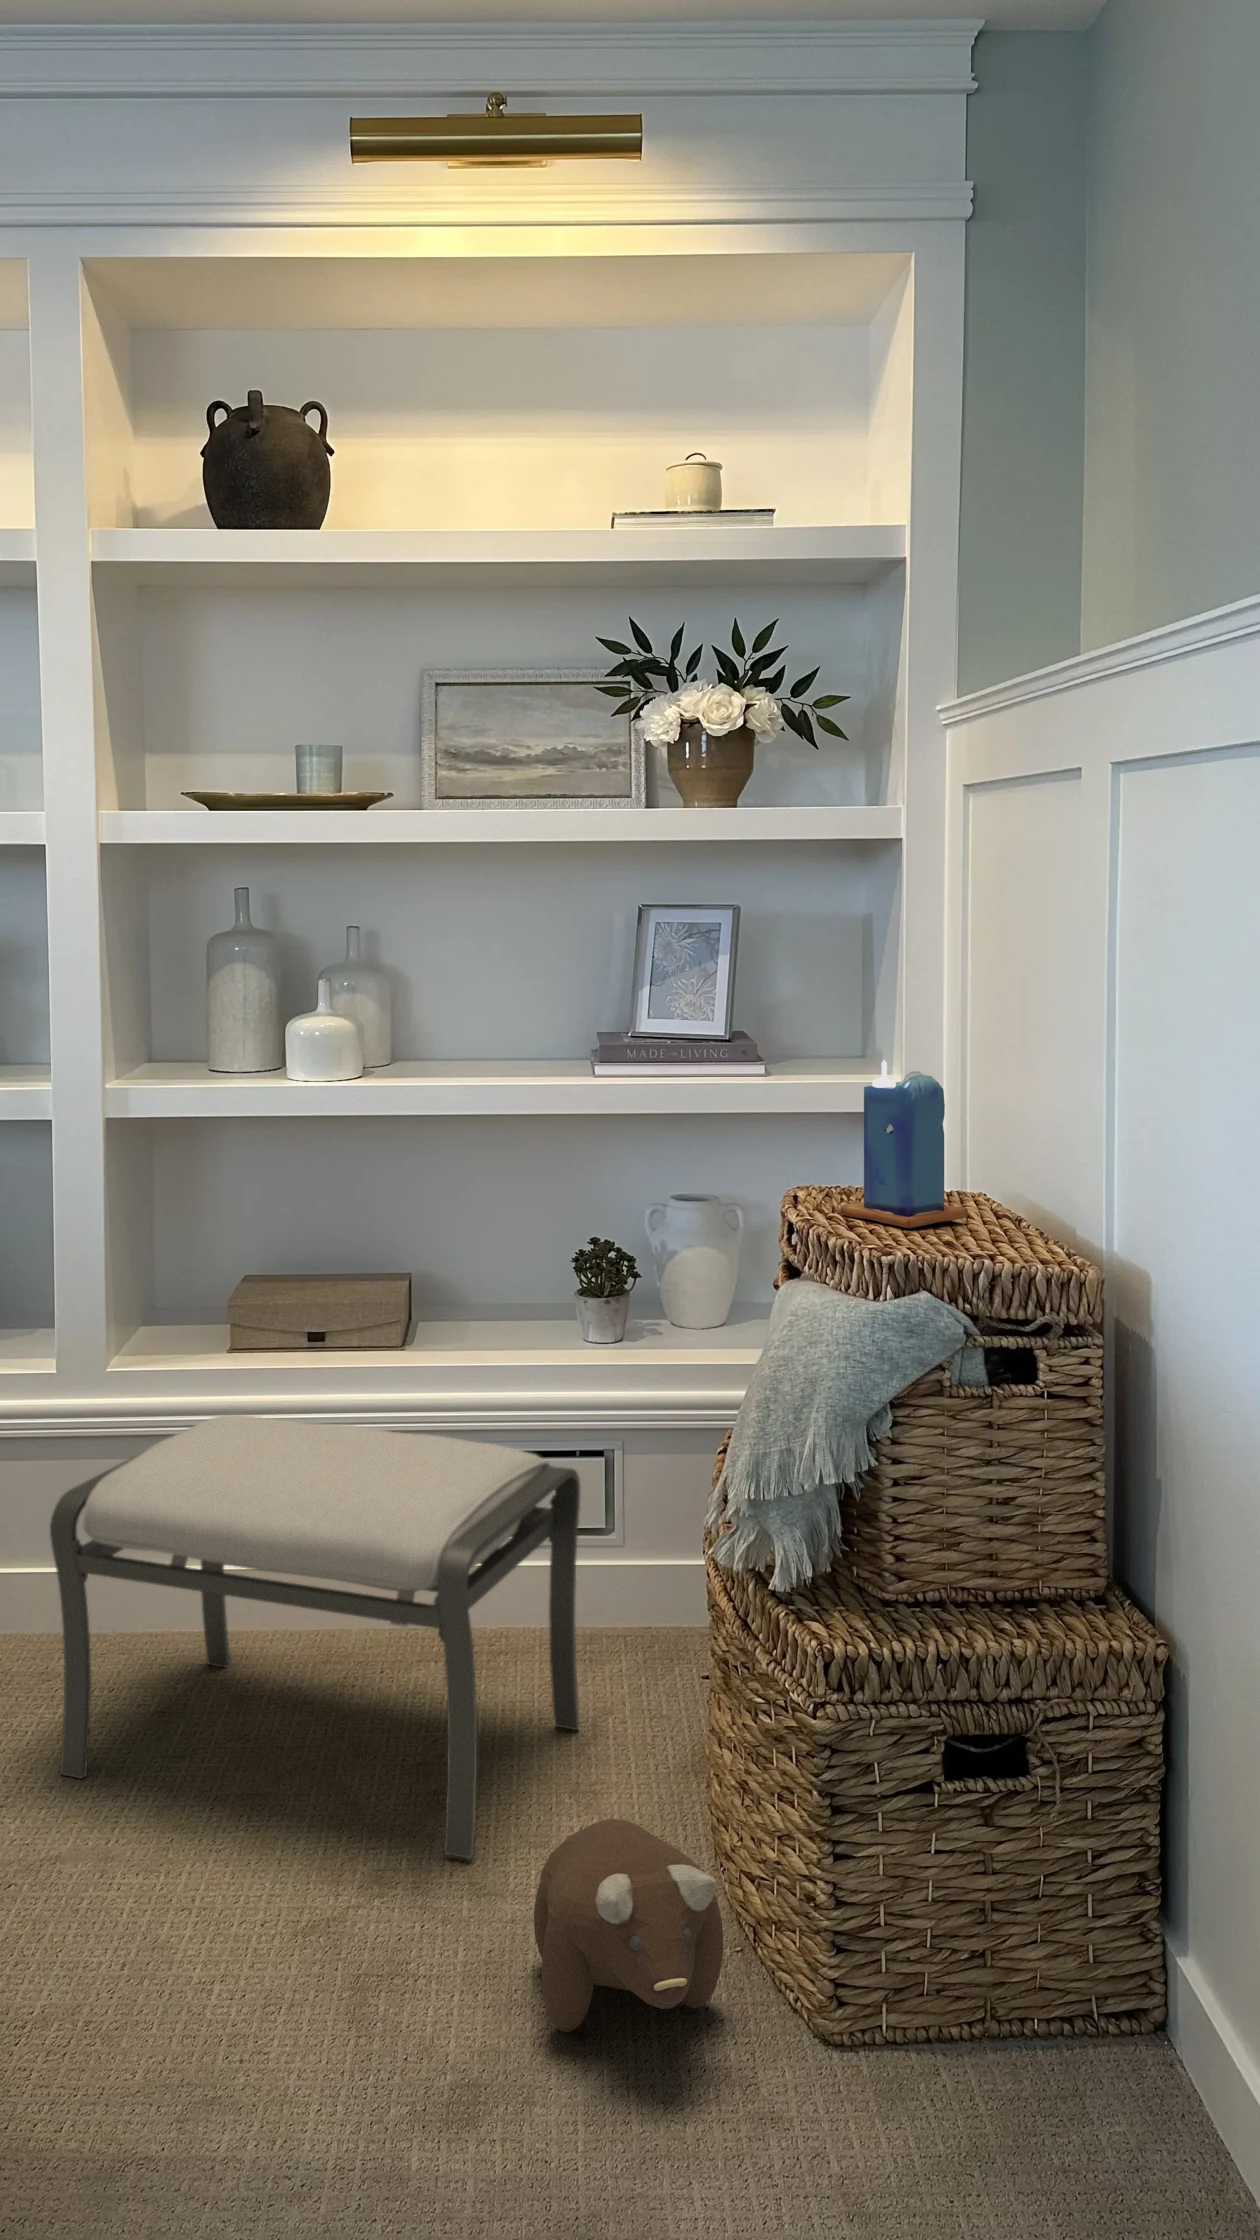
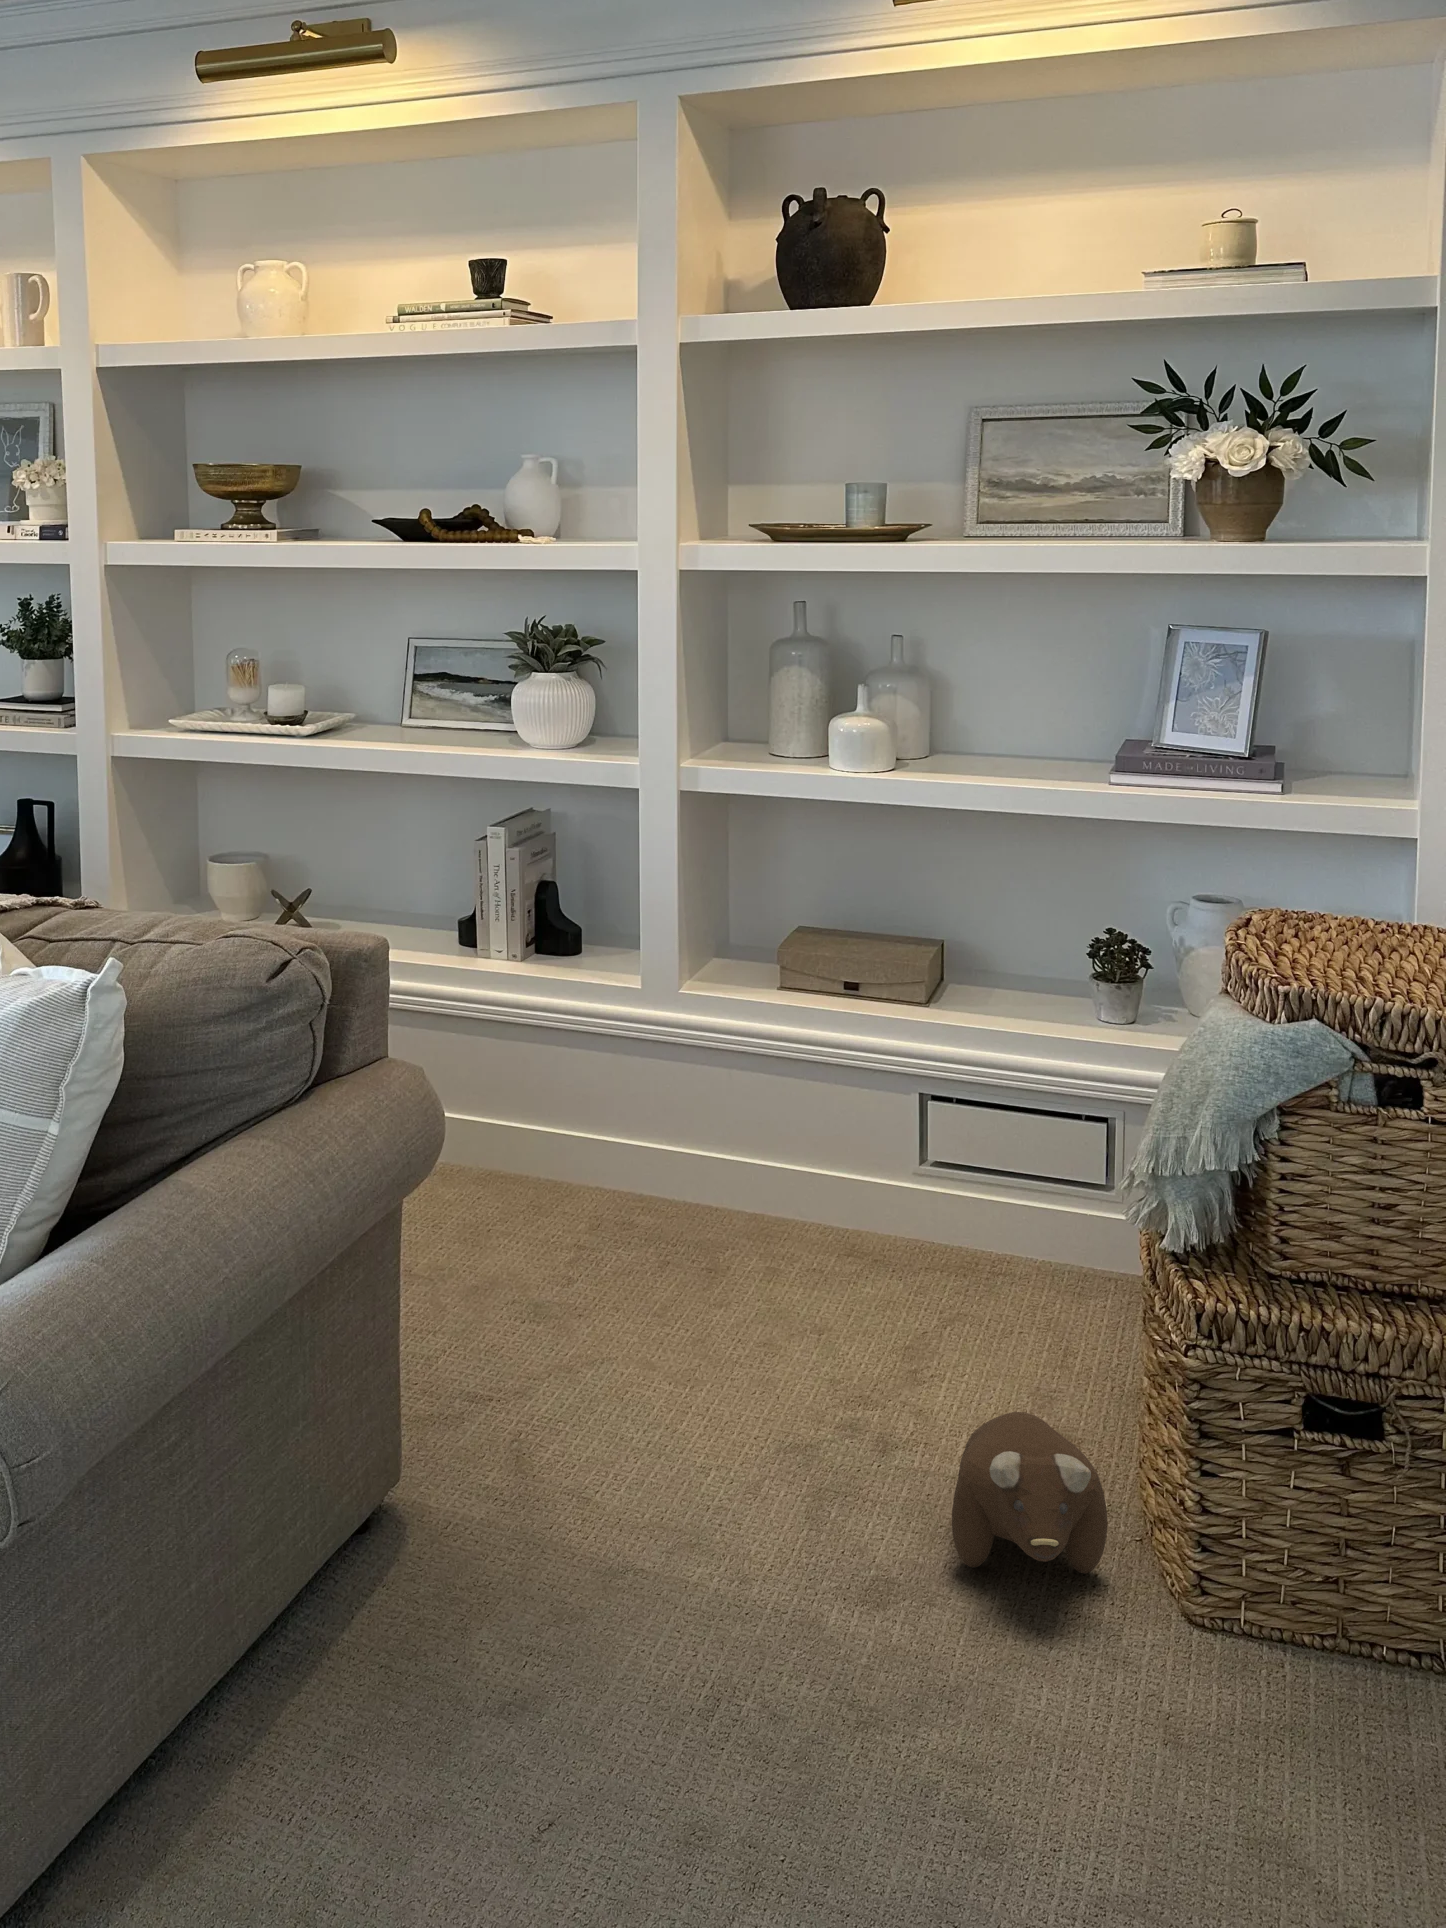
candle: present [841,1060,967,1228] -> none [1278,806,1398,958]
ottoman: present [50,1415,581,1858] -> none [618,1047,1057,1429]

